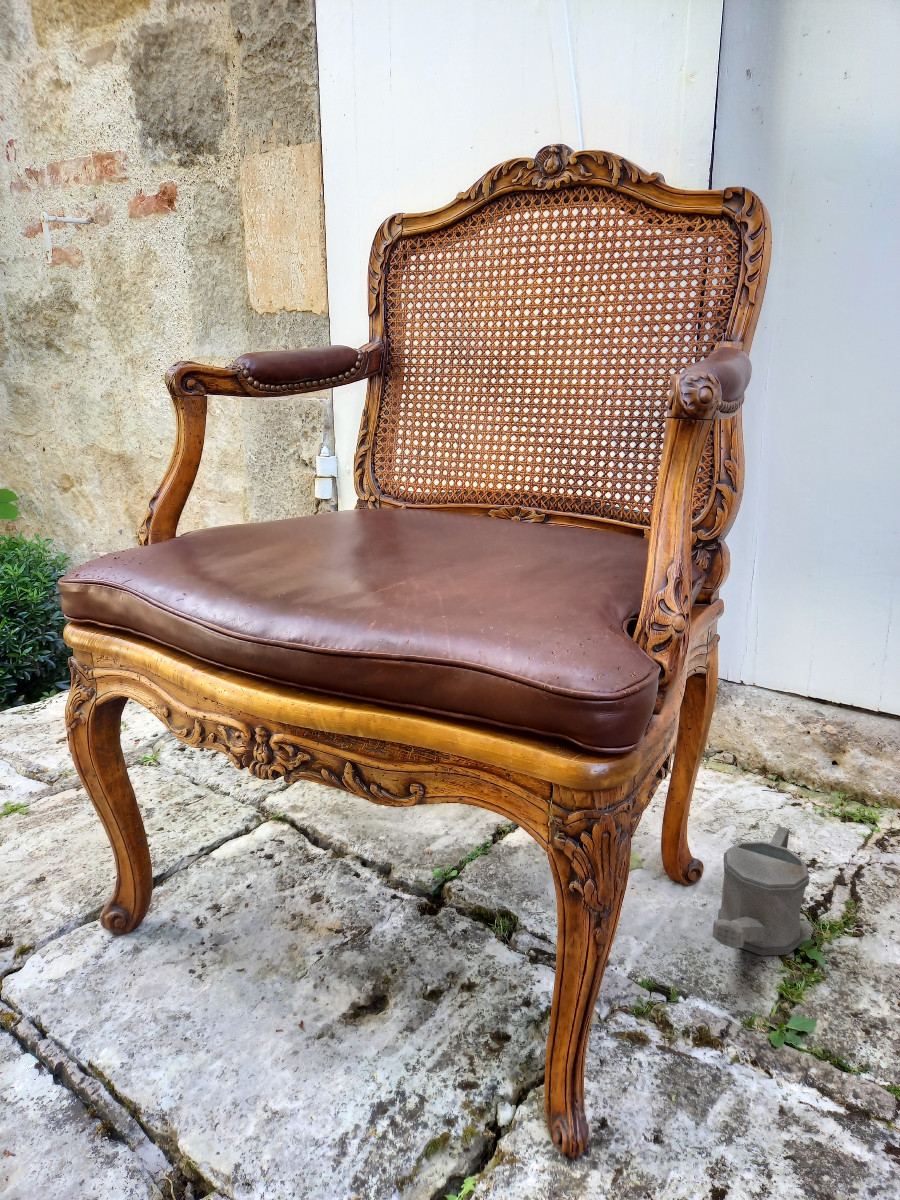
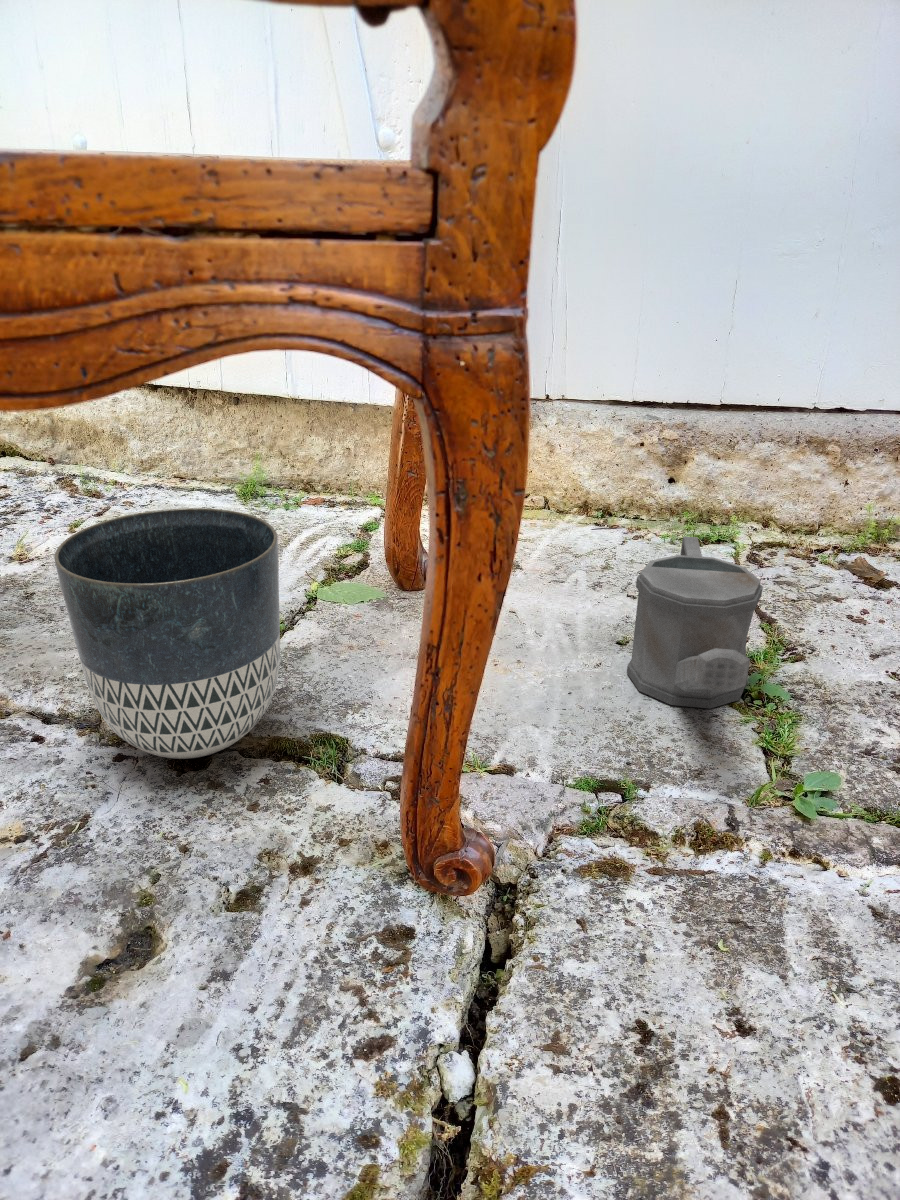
planter: none [378,762,492,908] -> present [54,508,280,759]

